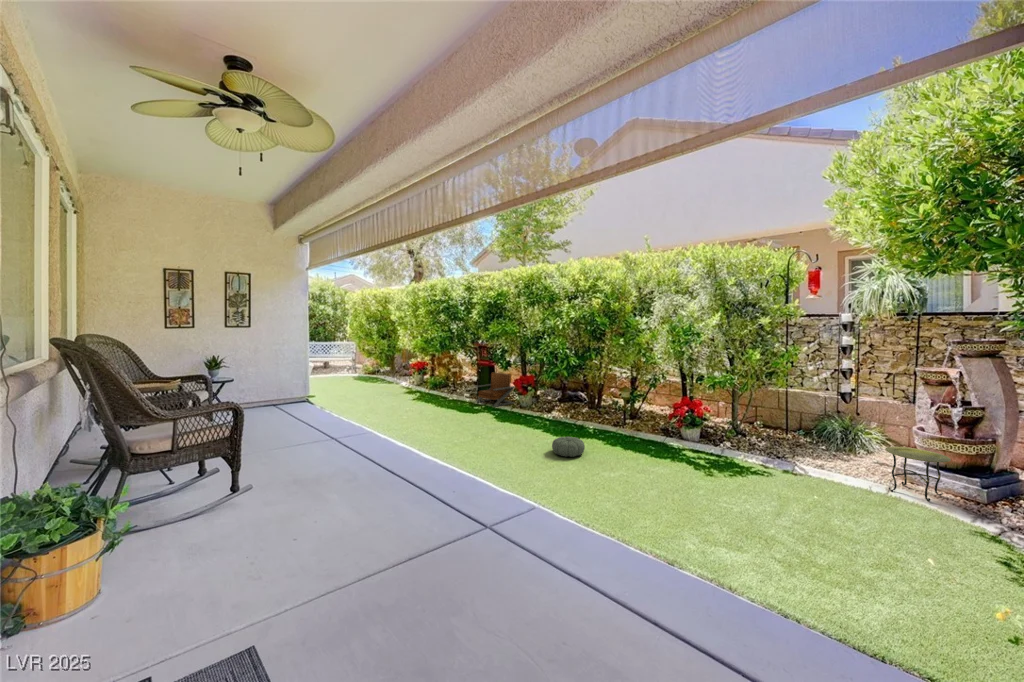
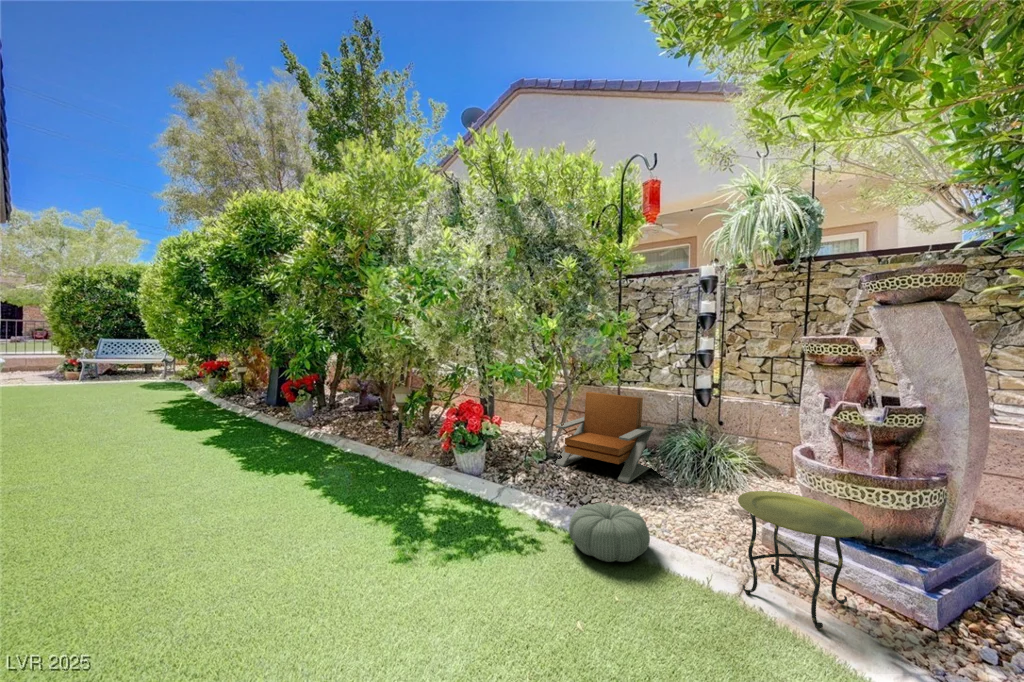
lounge chair: present [476,372,515,407] -> present [555,392,654,483]
pouf: present [552,437,585,457] -> present [569,503,650,562]

